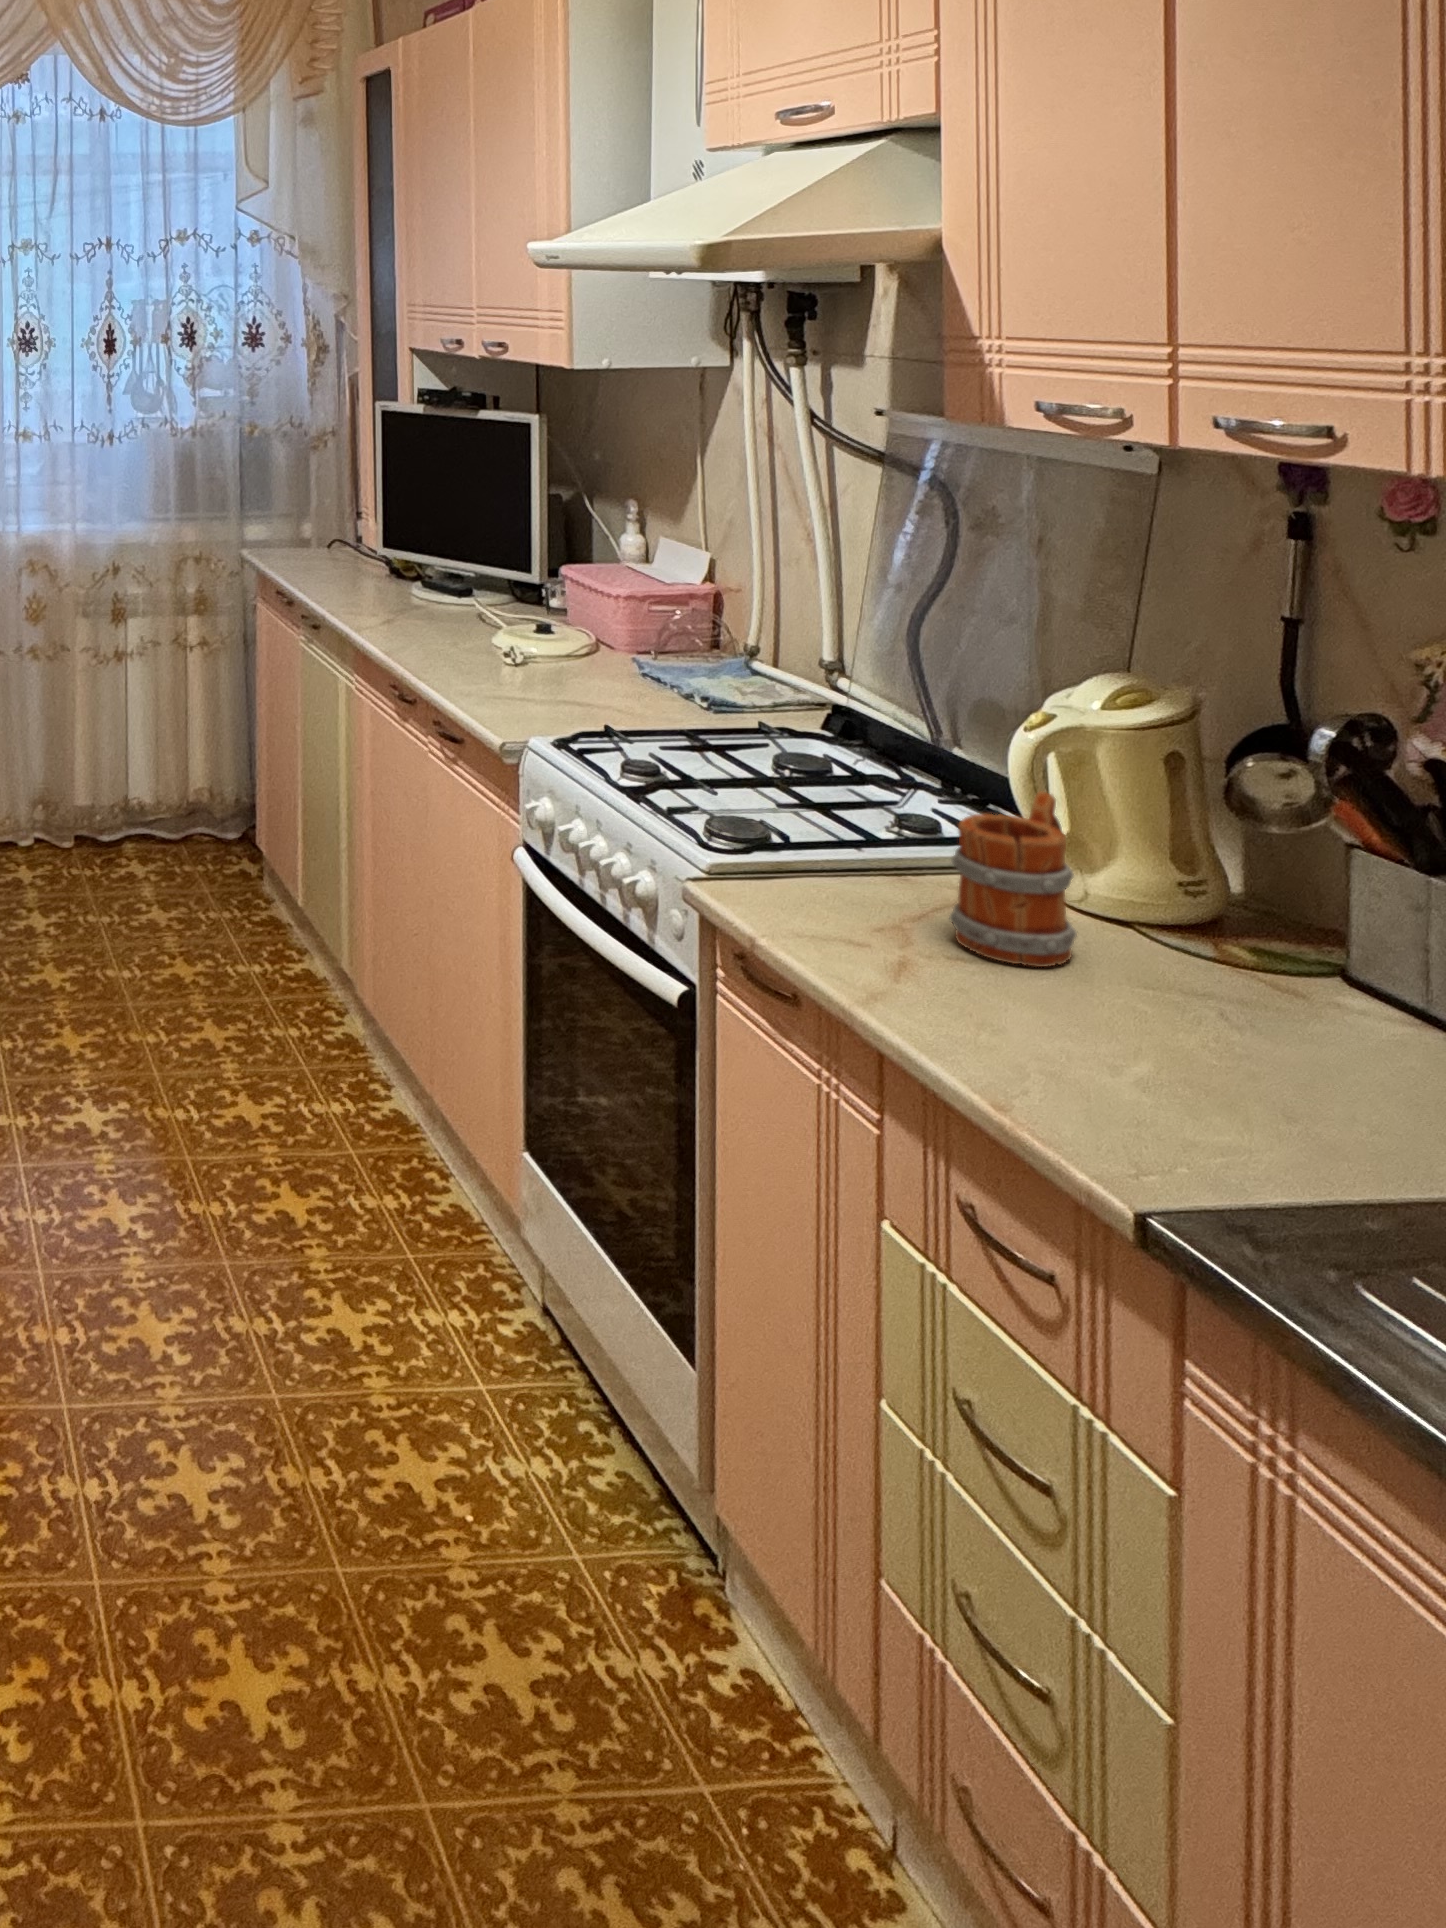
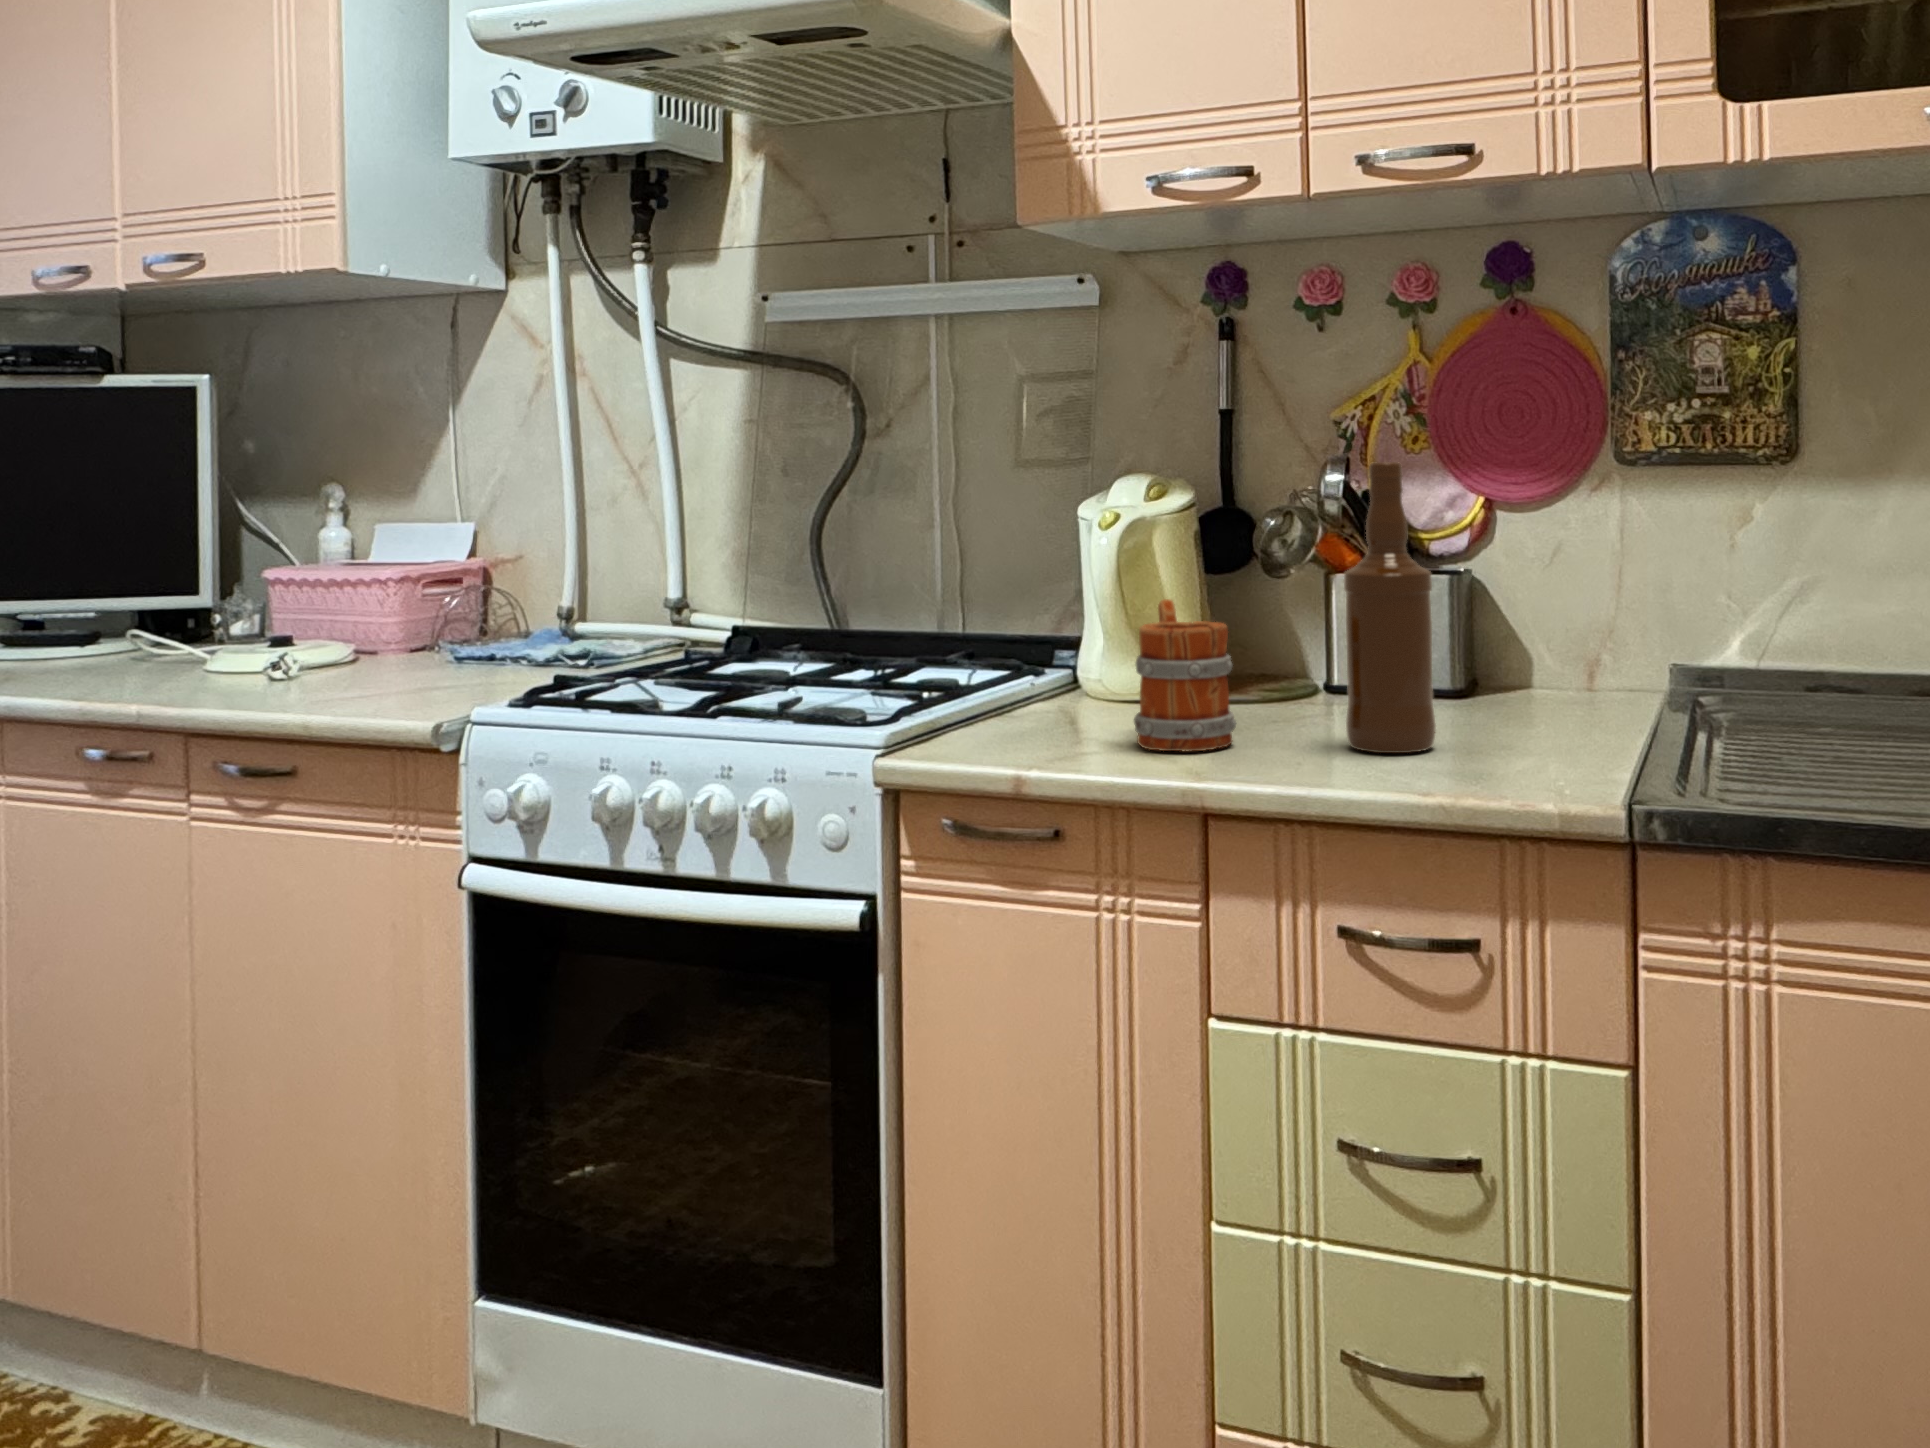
bottle: none [1153,717,1280,1061] -> present [1344,462,1436,753]

